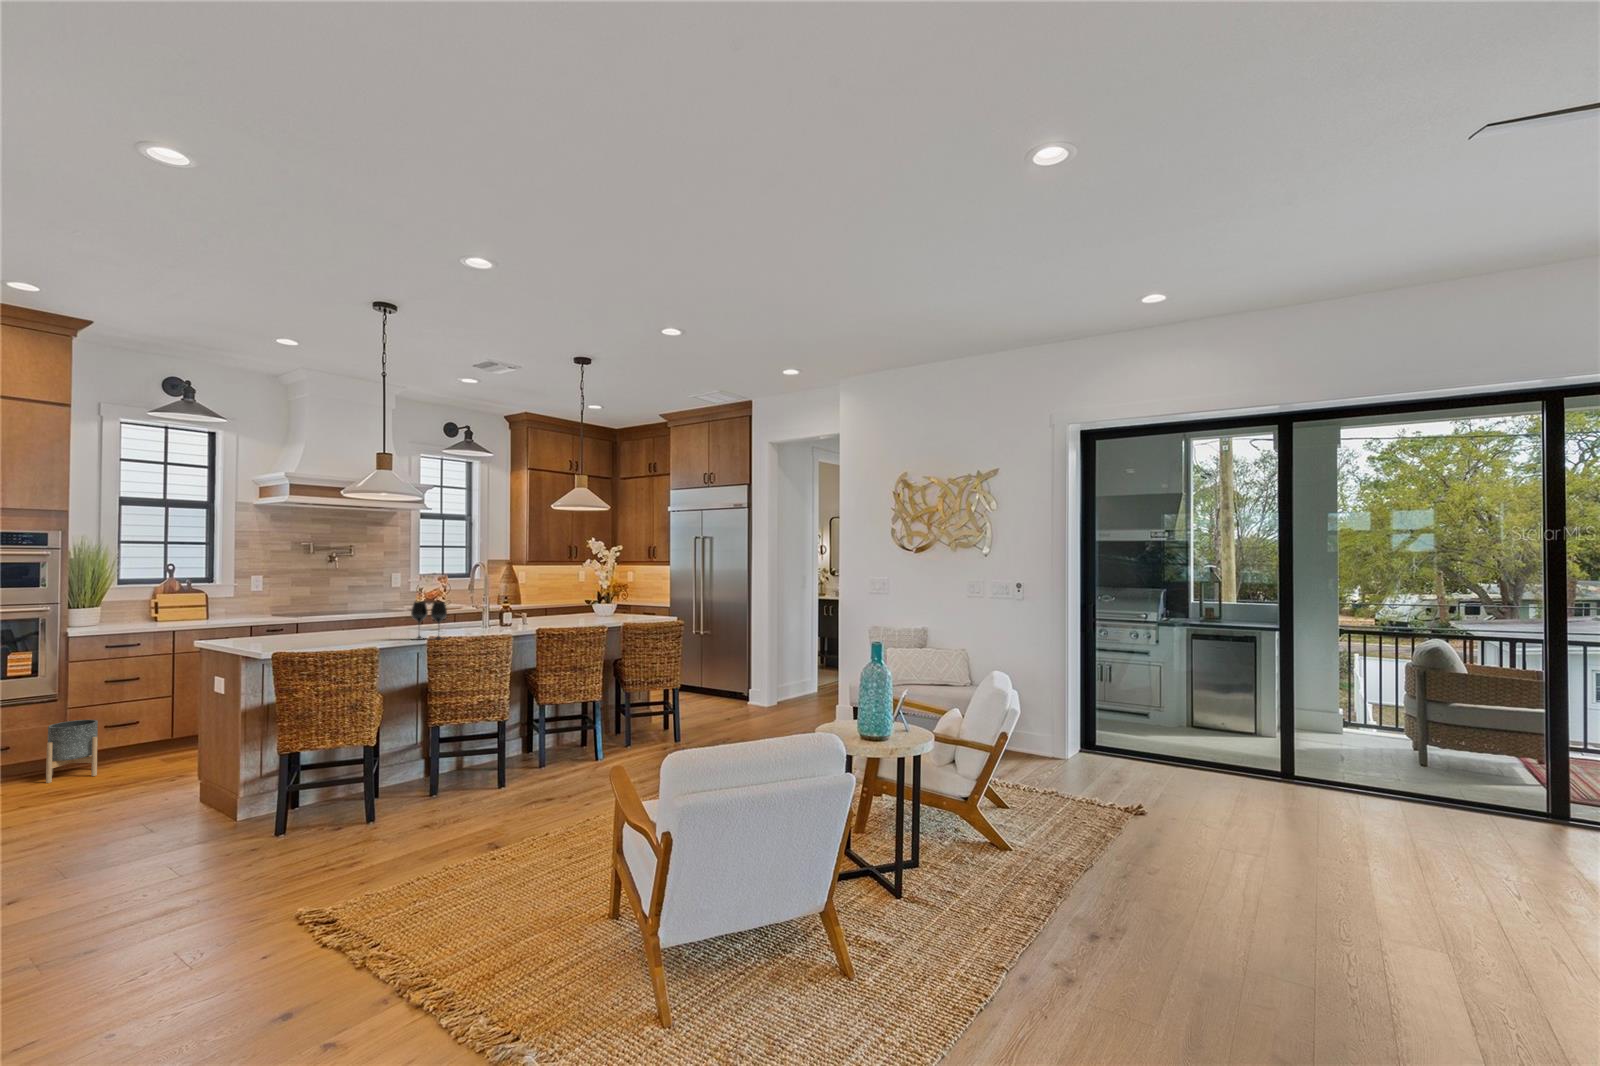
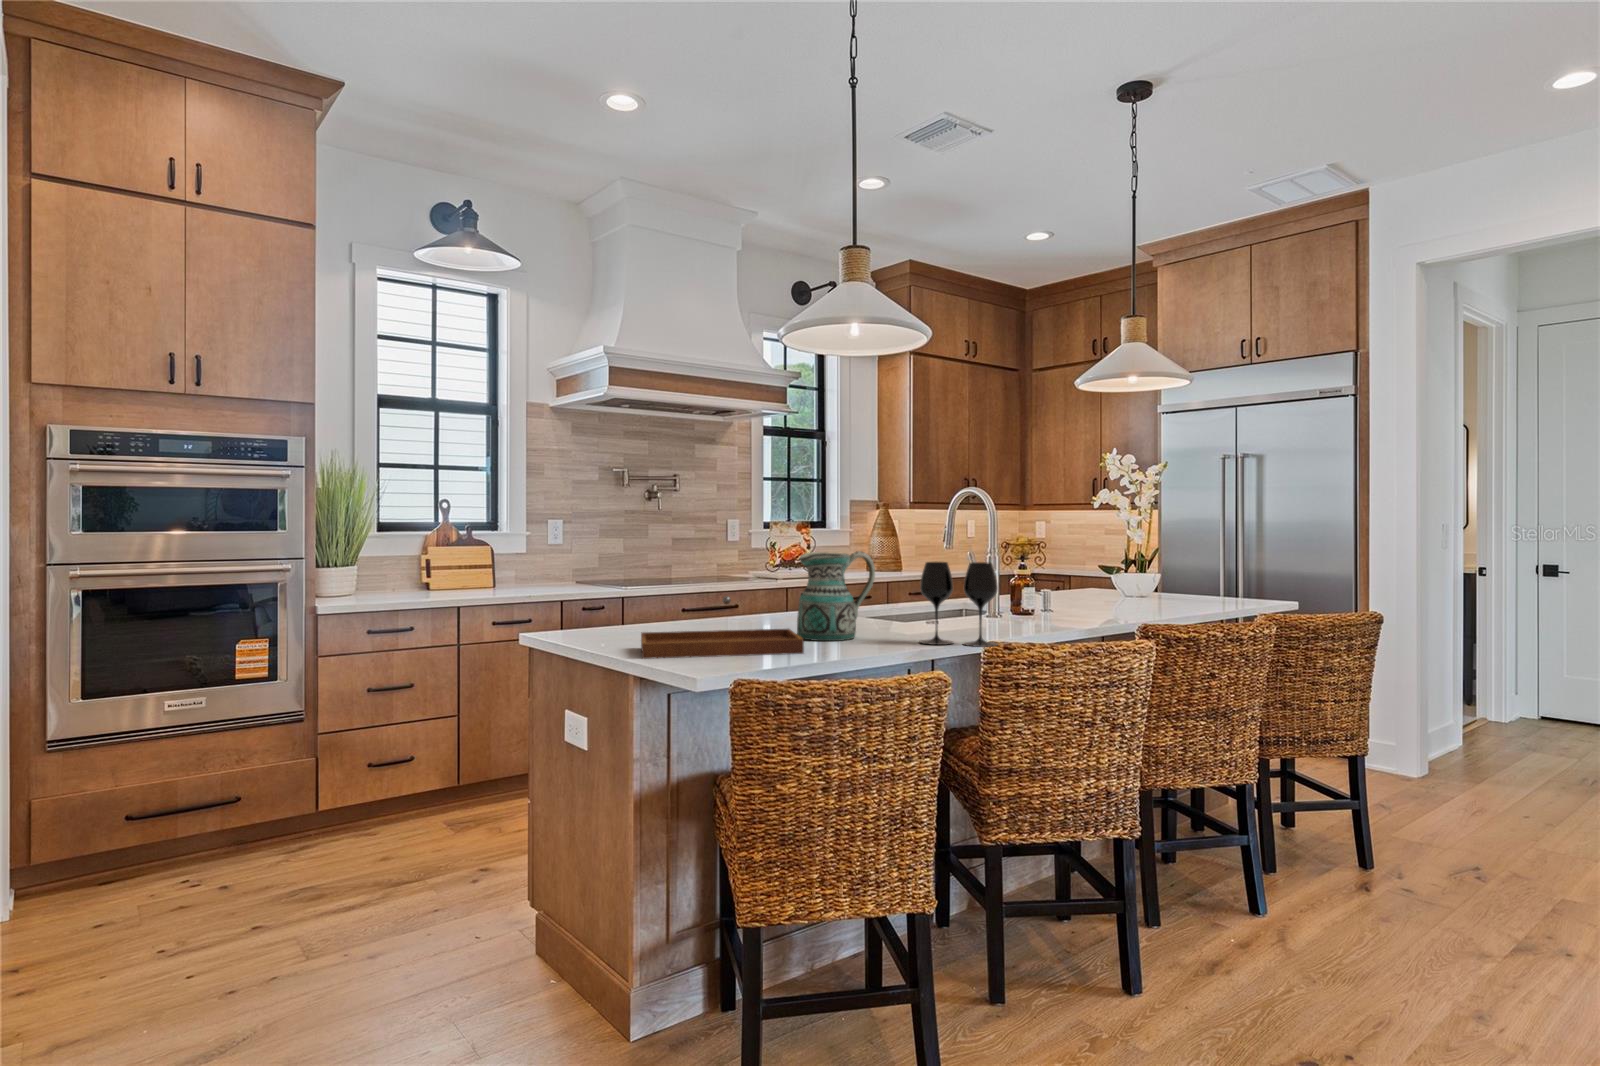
ceramic pitcher: none [354,597,399,640] -> present [797,551,875,641]
tray: none [252,619,343,649] -> present [641,596,804,659]
planter: present [46,720,98,783] -> none [292,754,364,864]

